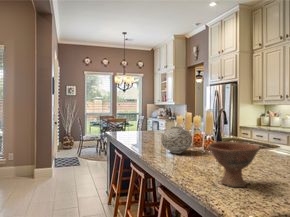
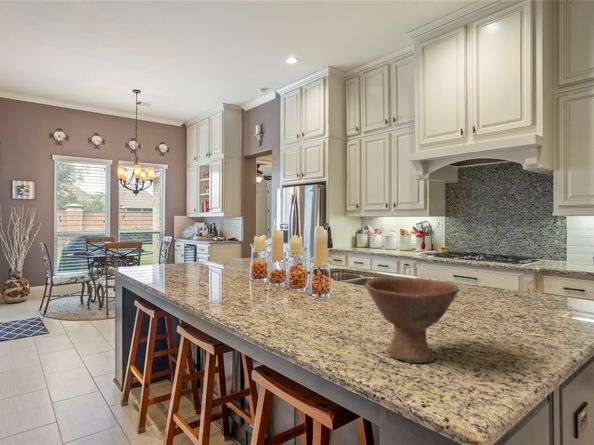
vase: present [161,127,192,154] -> none [238,252,293,301]

